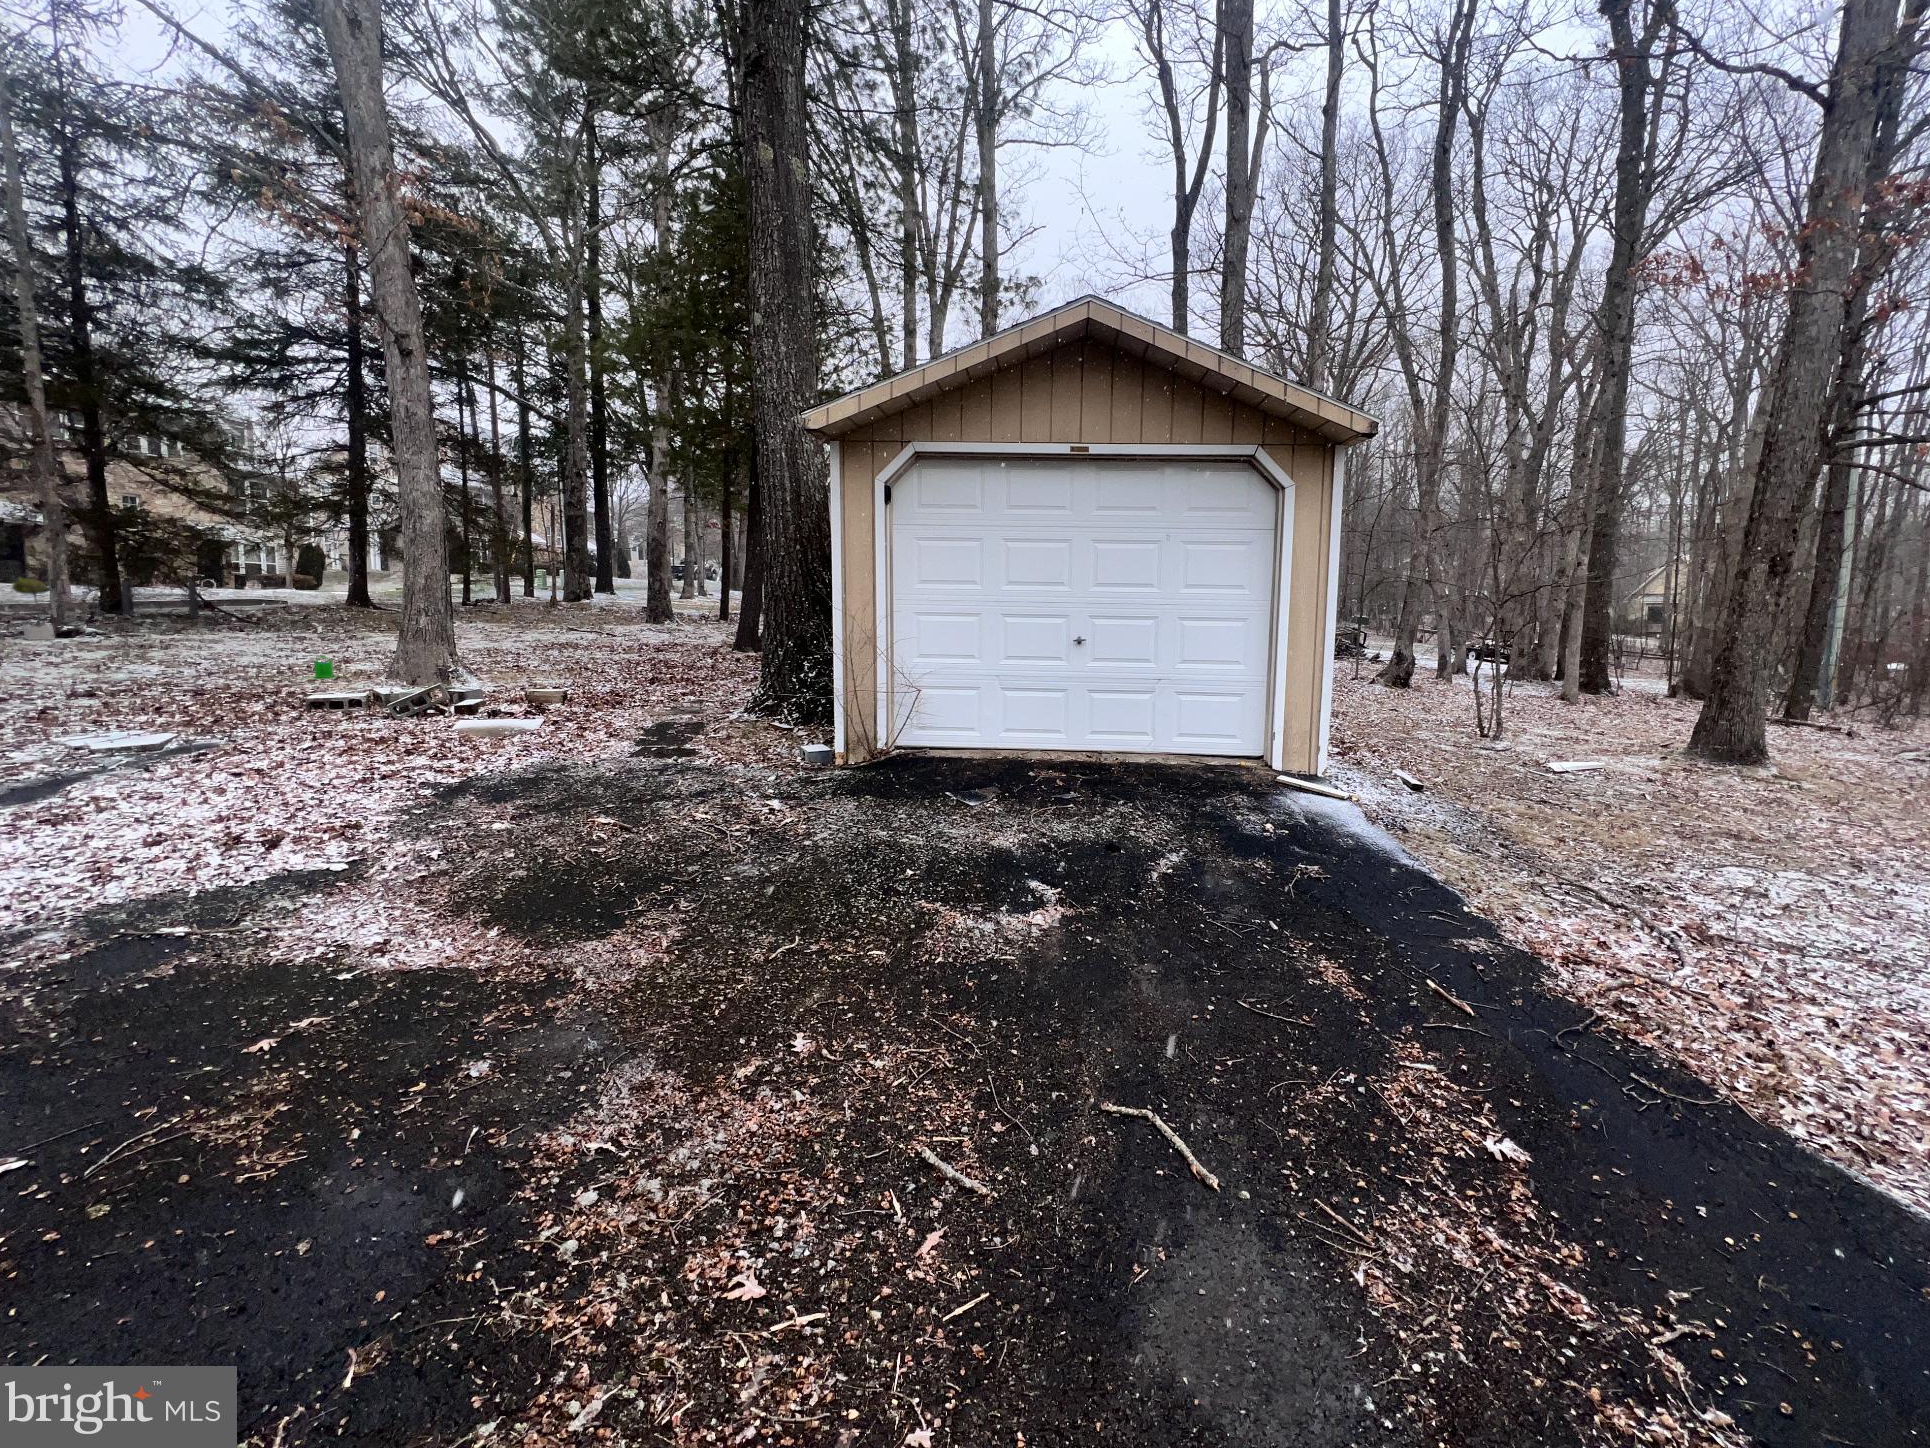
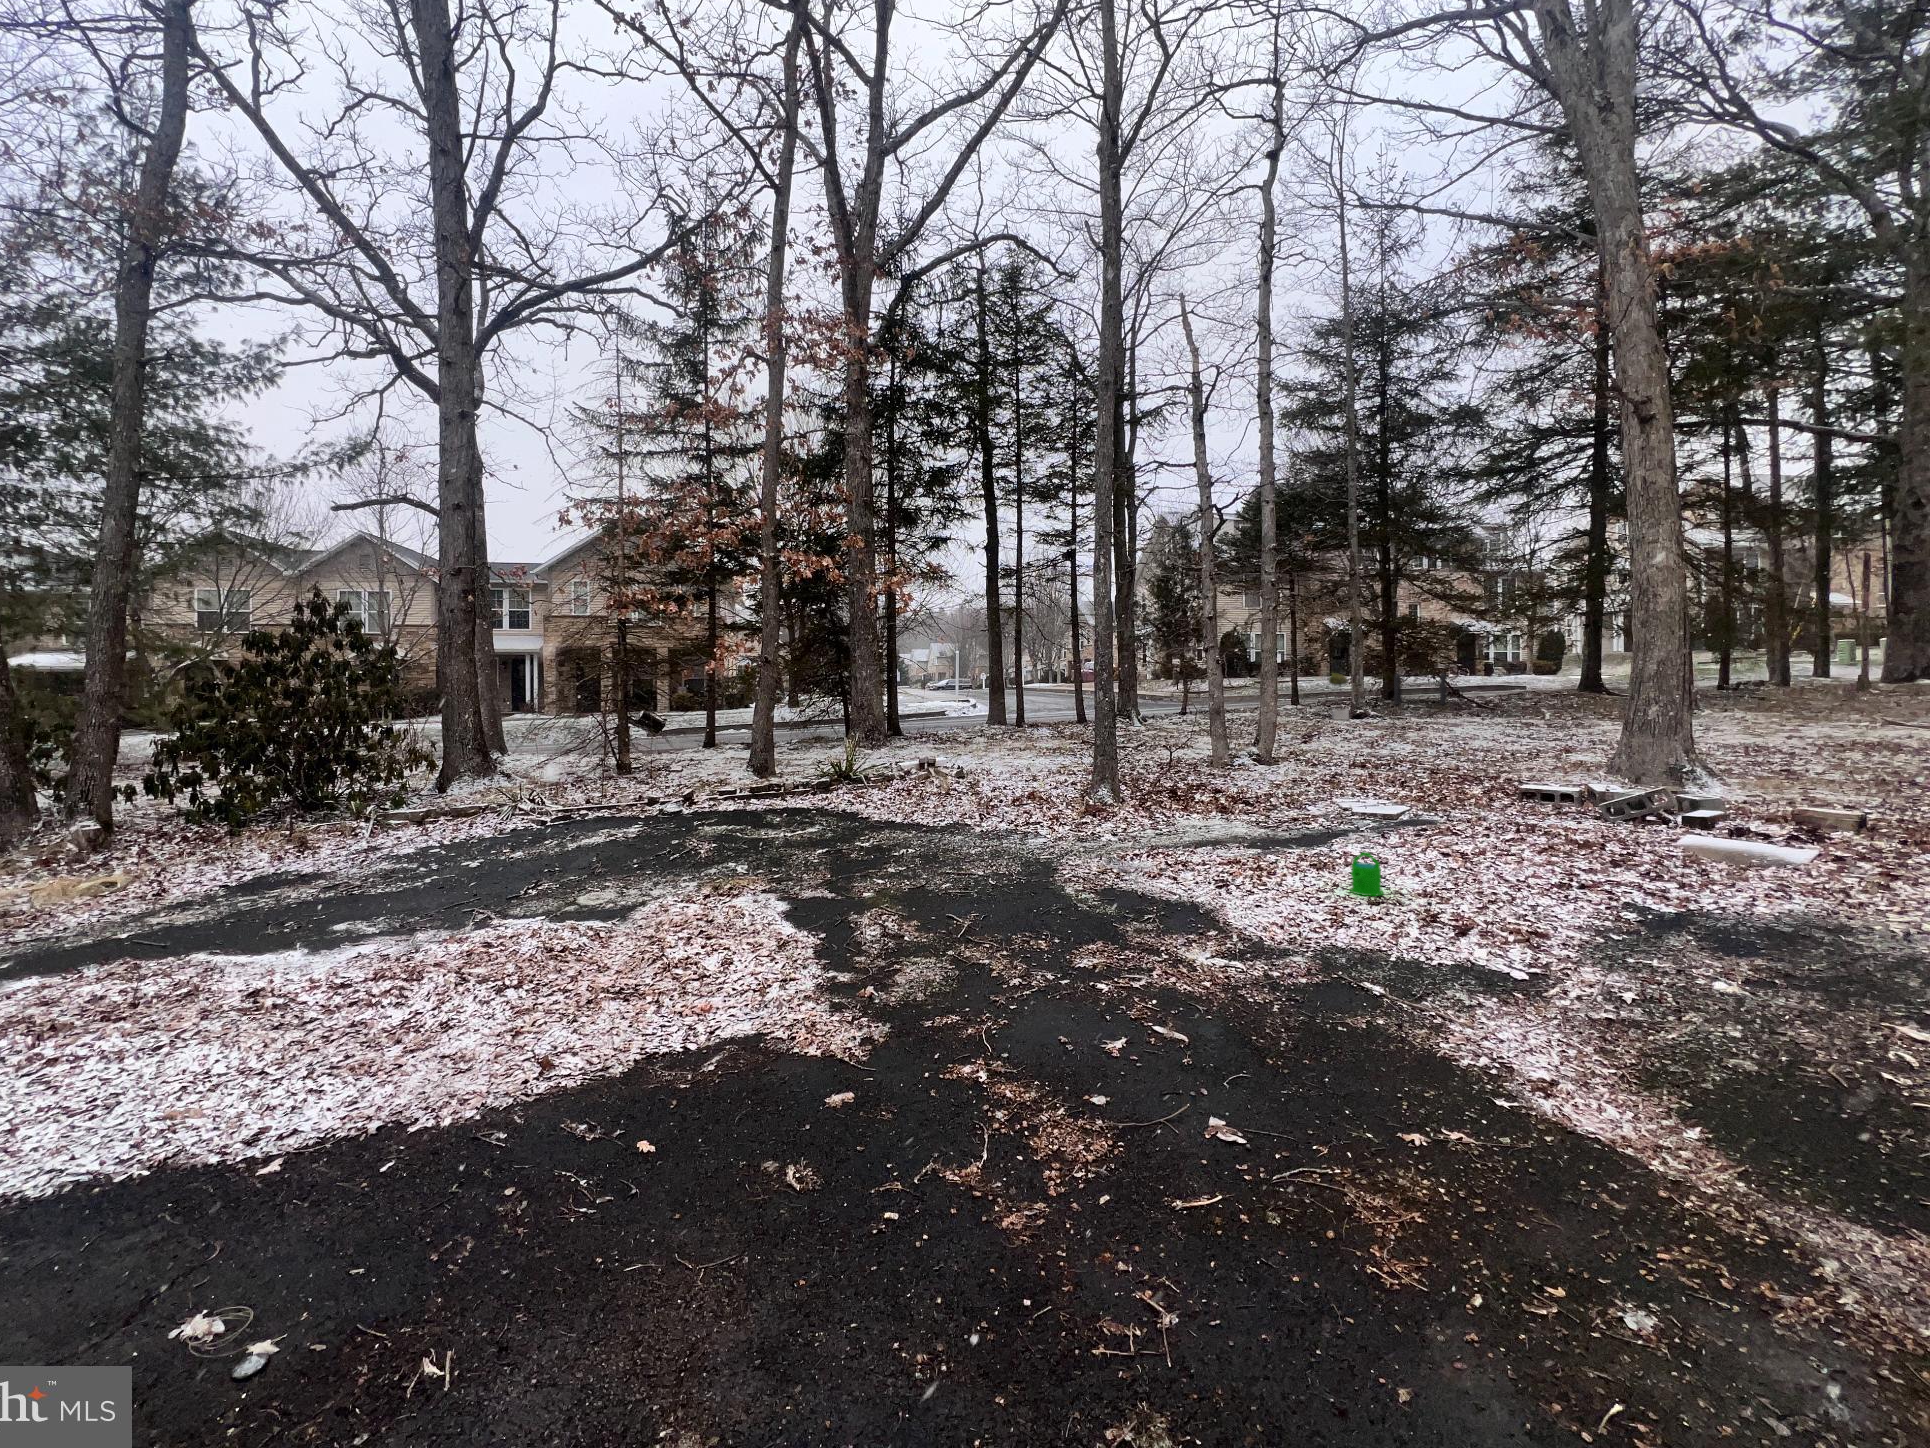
watering can: present [314,655,334,678] -> present [1350,852,1383,896]

